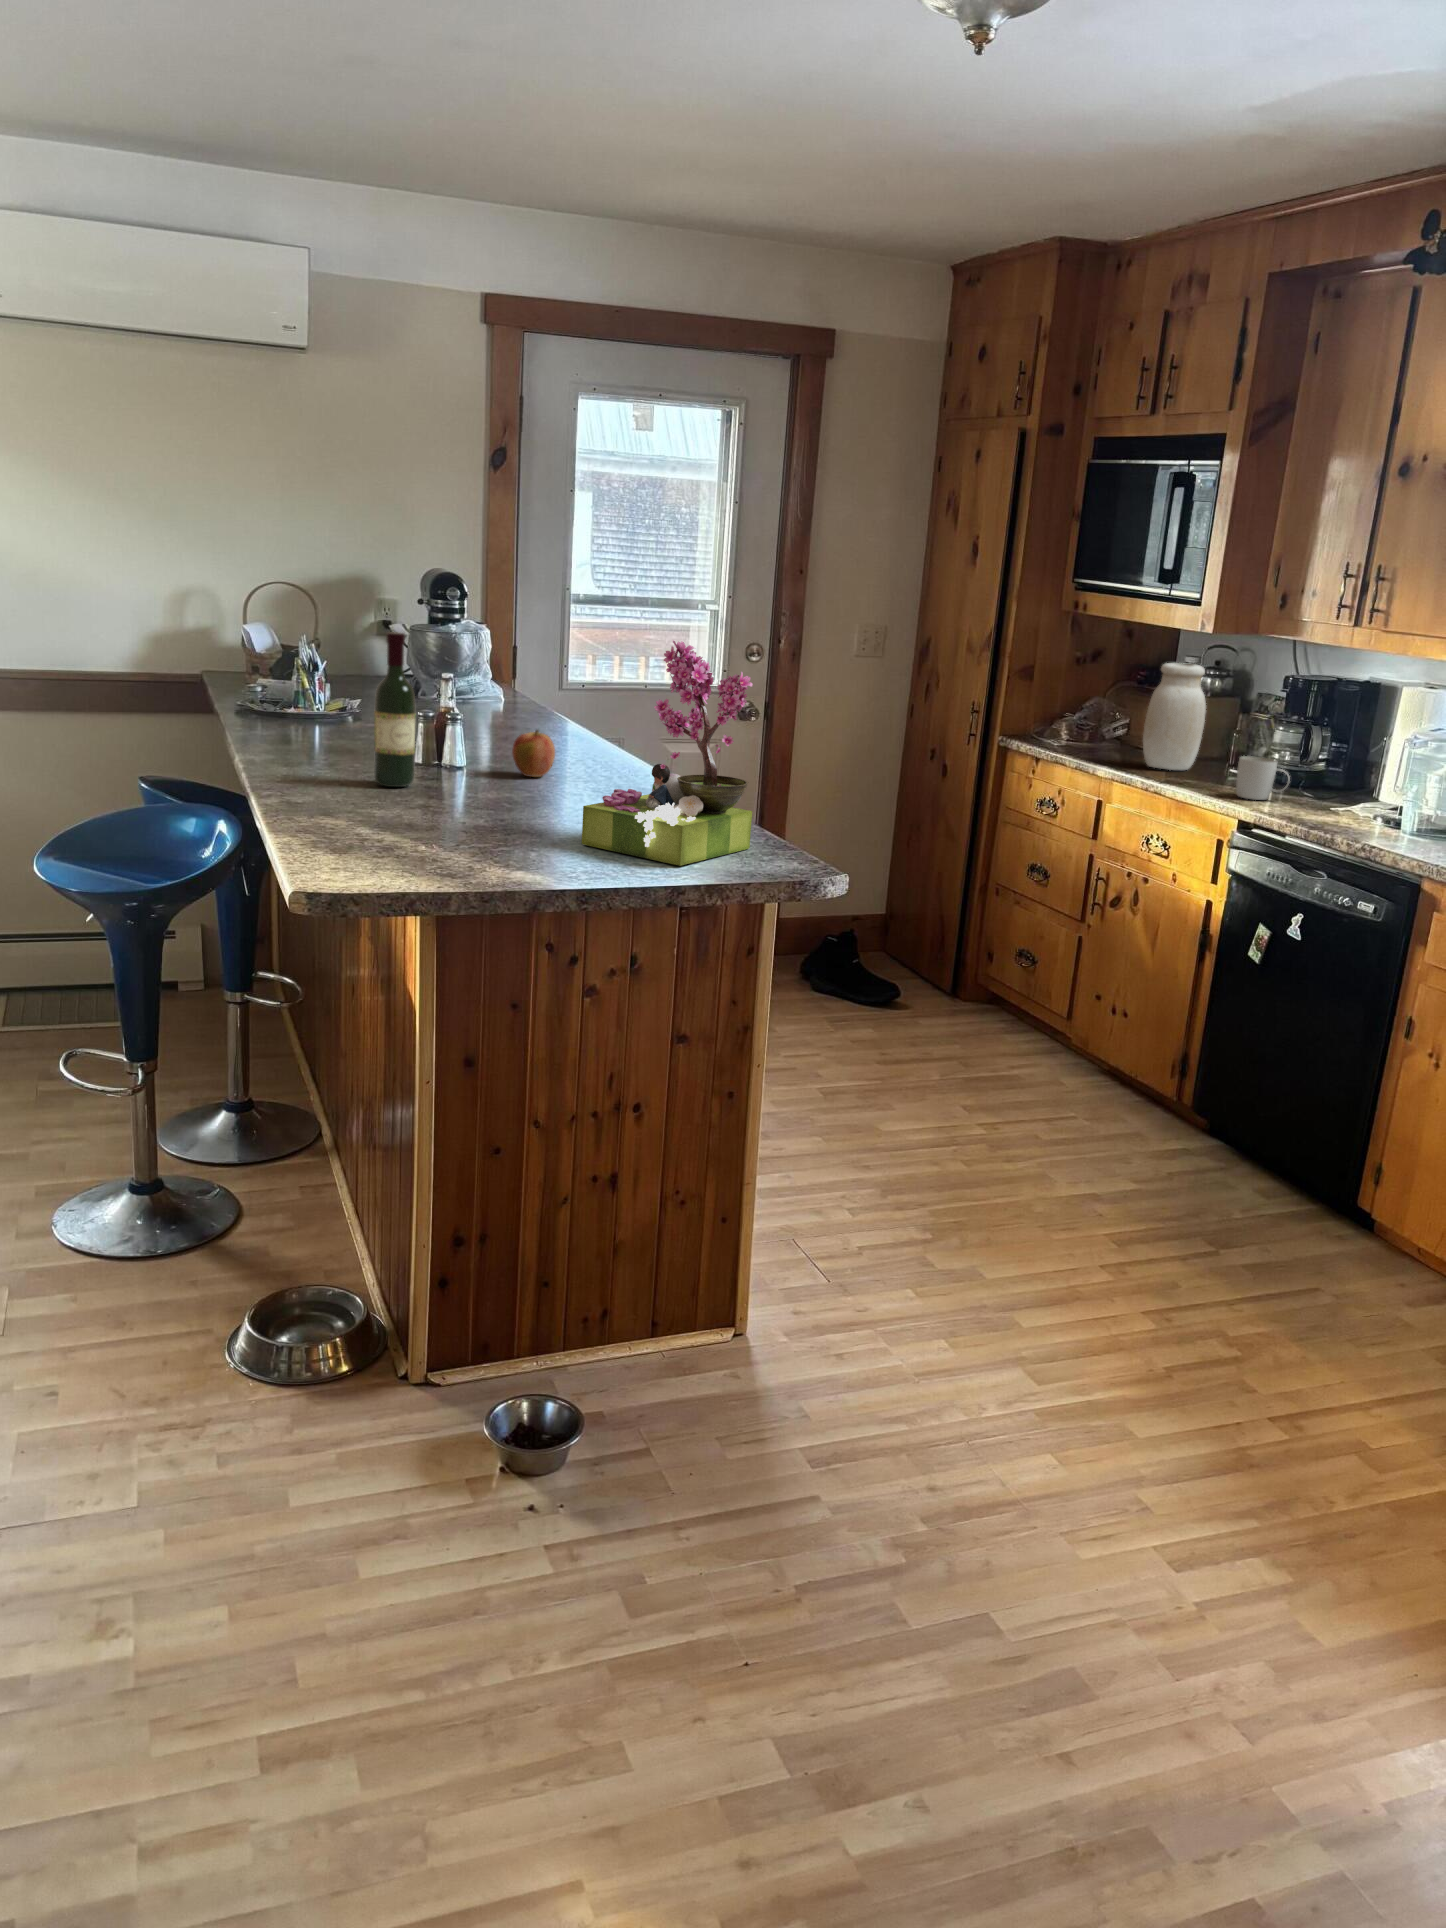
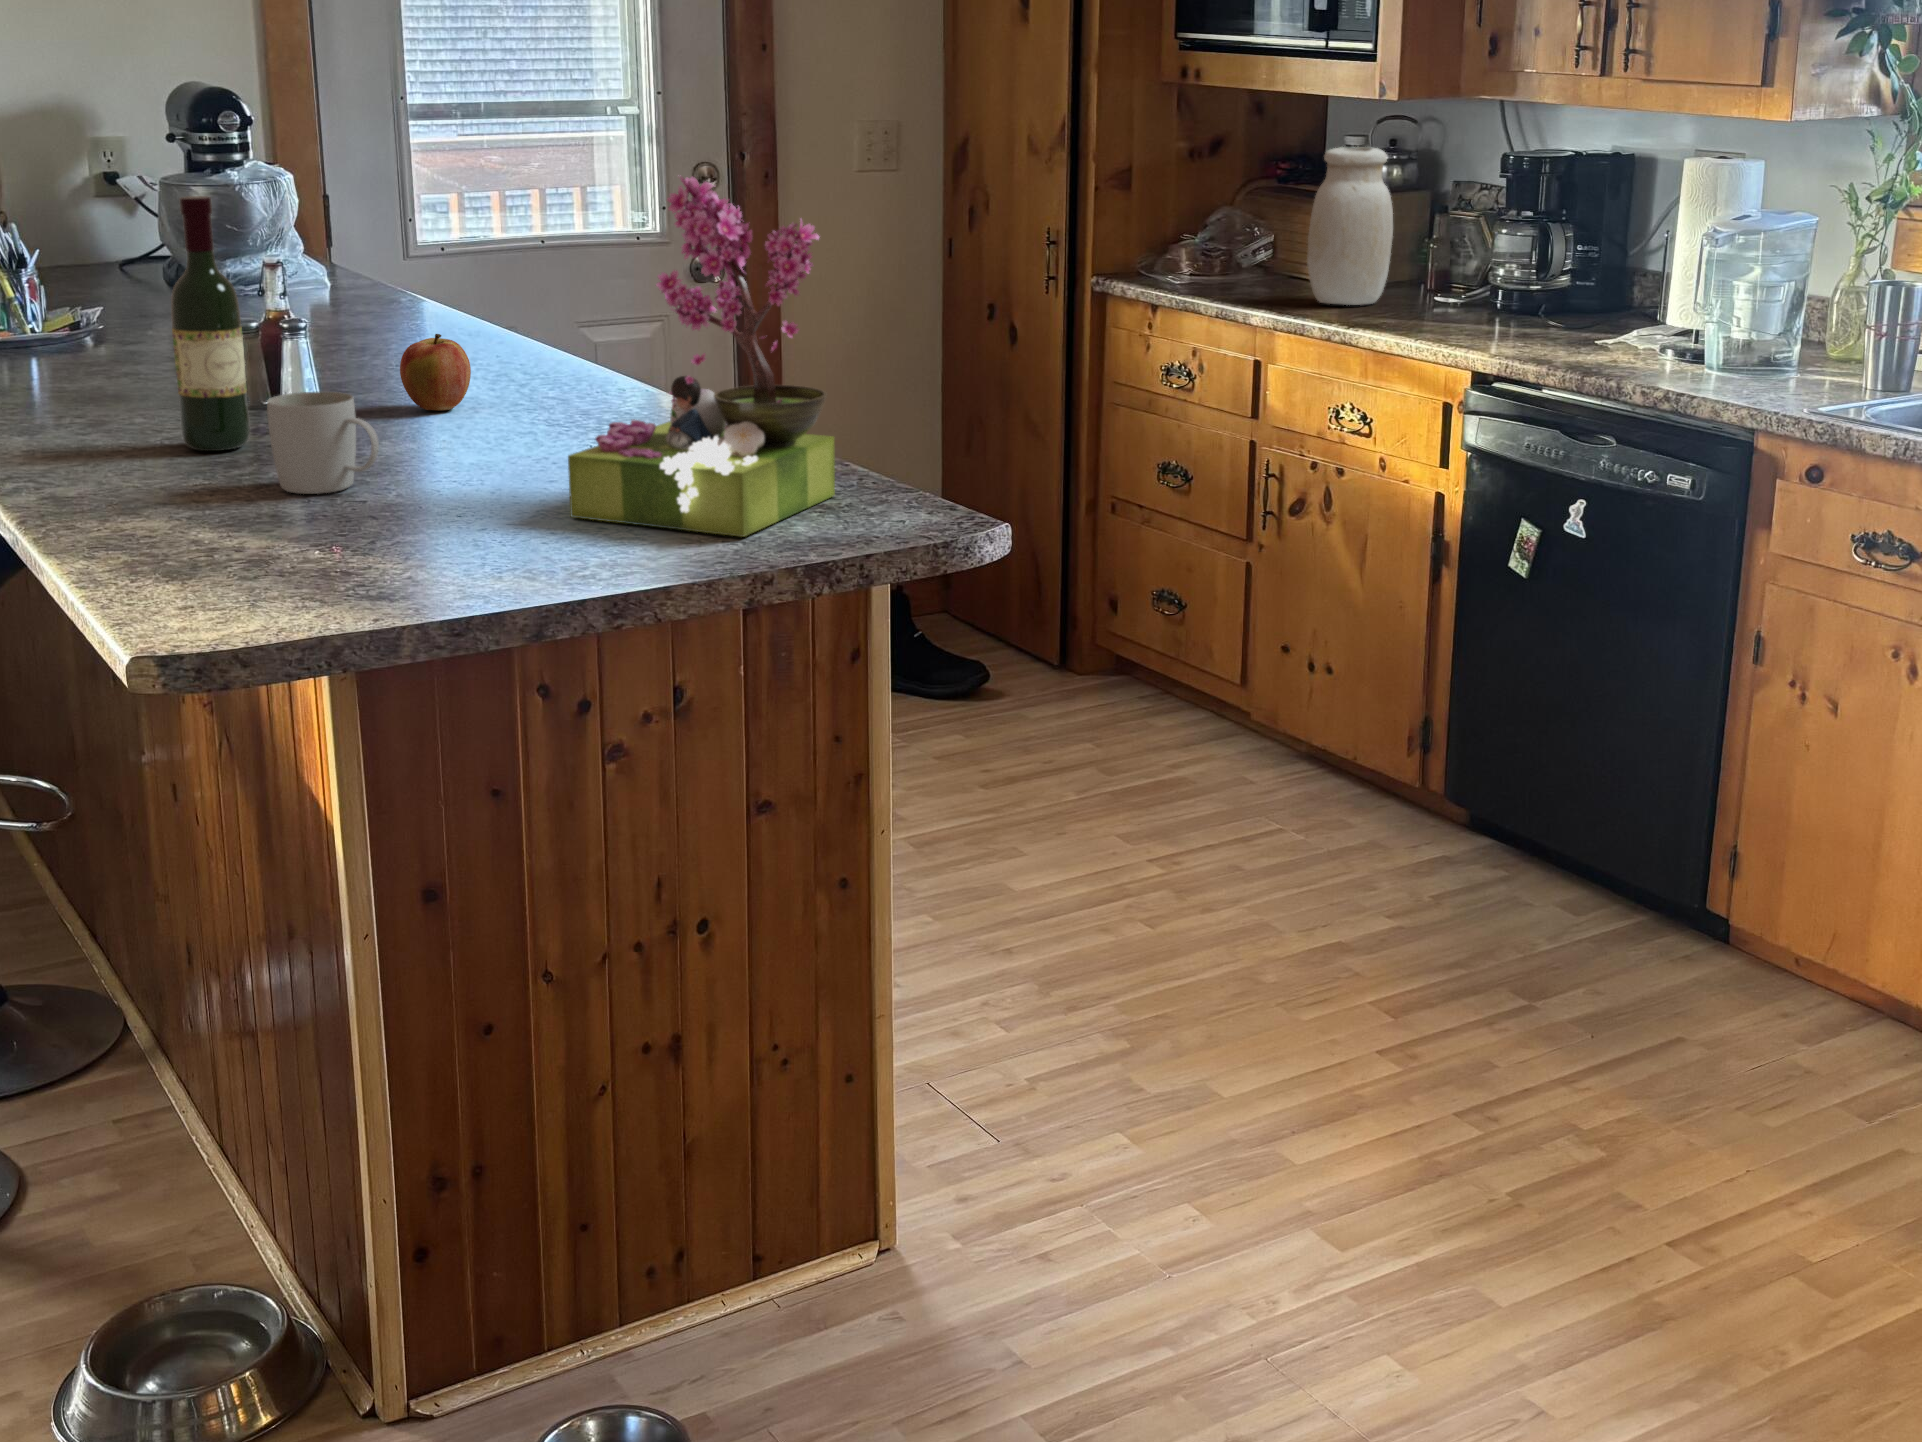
mug: present [1236,756,1290,800] -> present [267,392,379,494]

